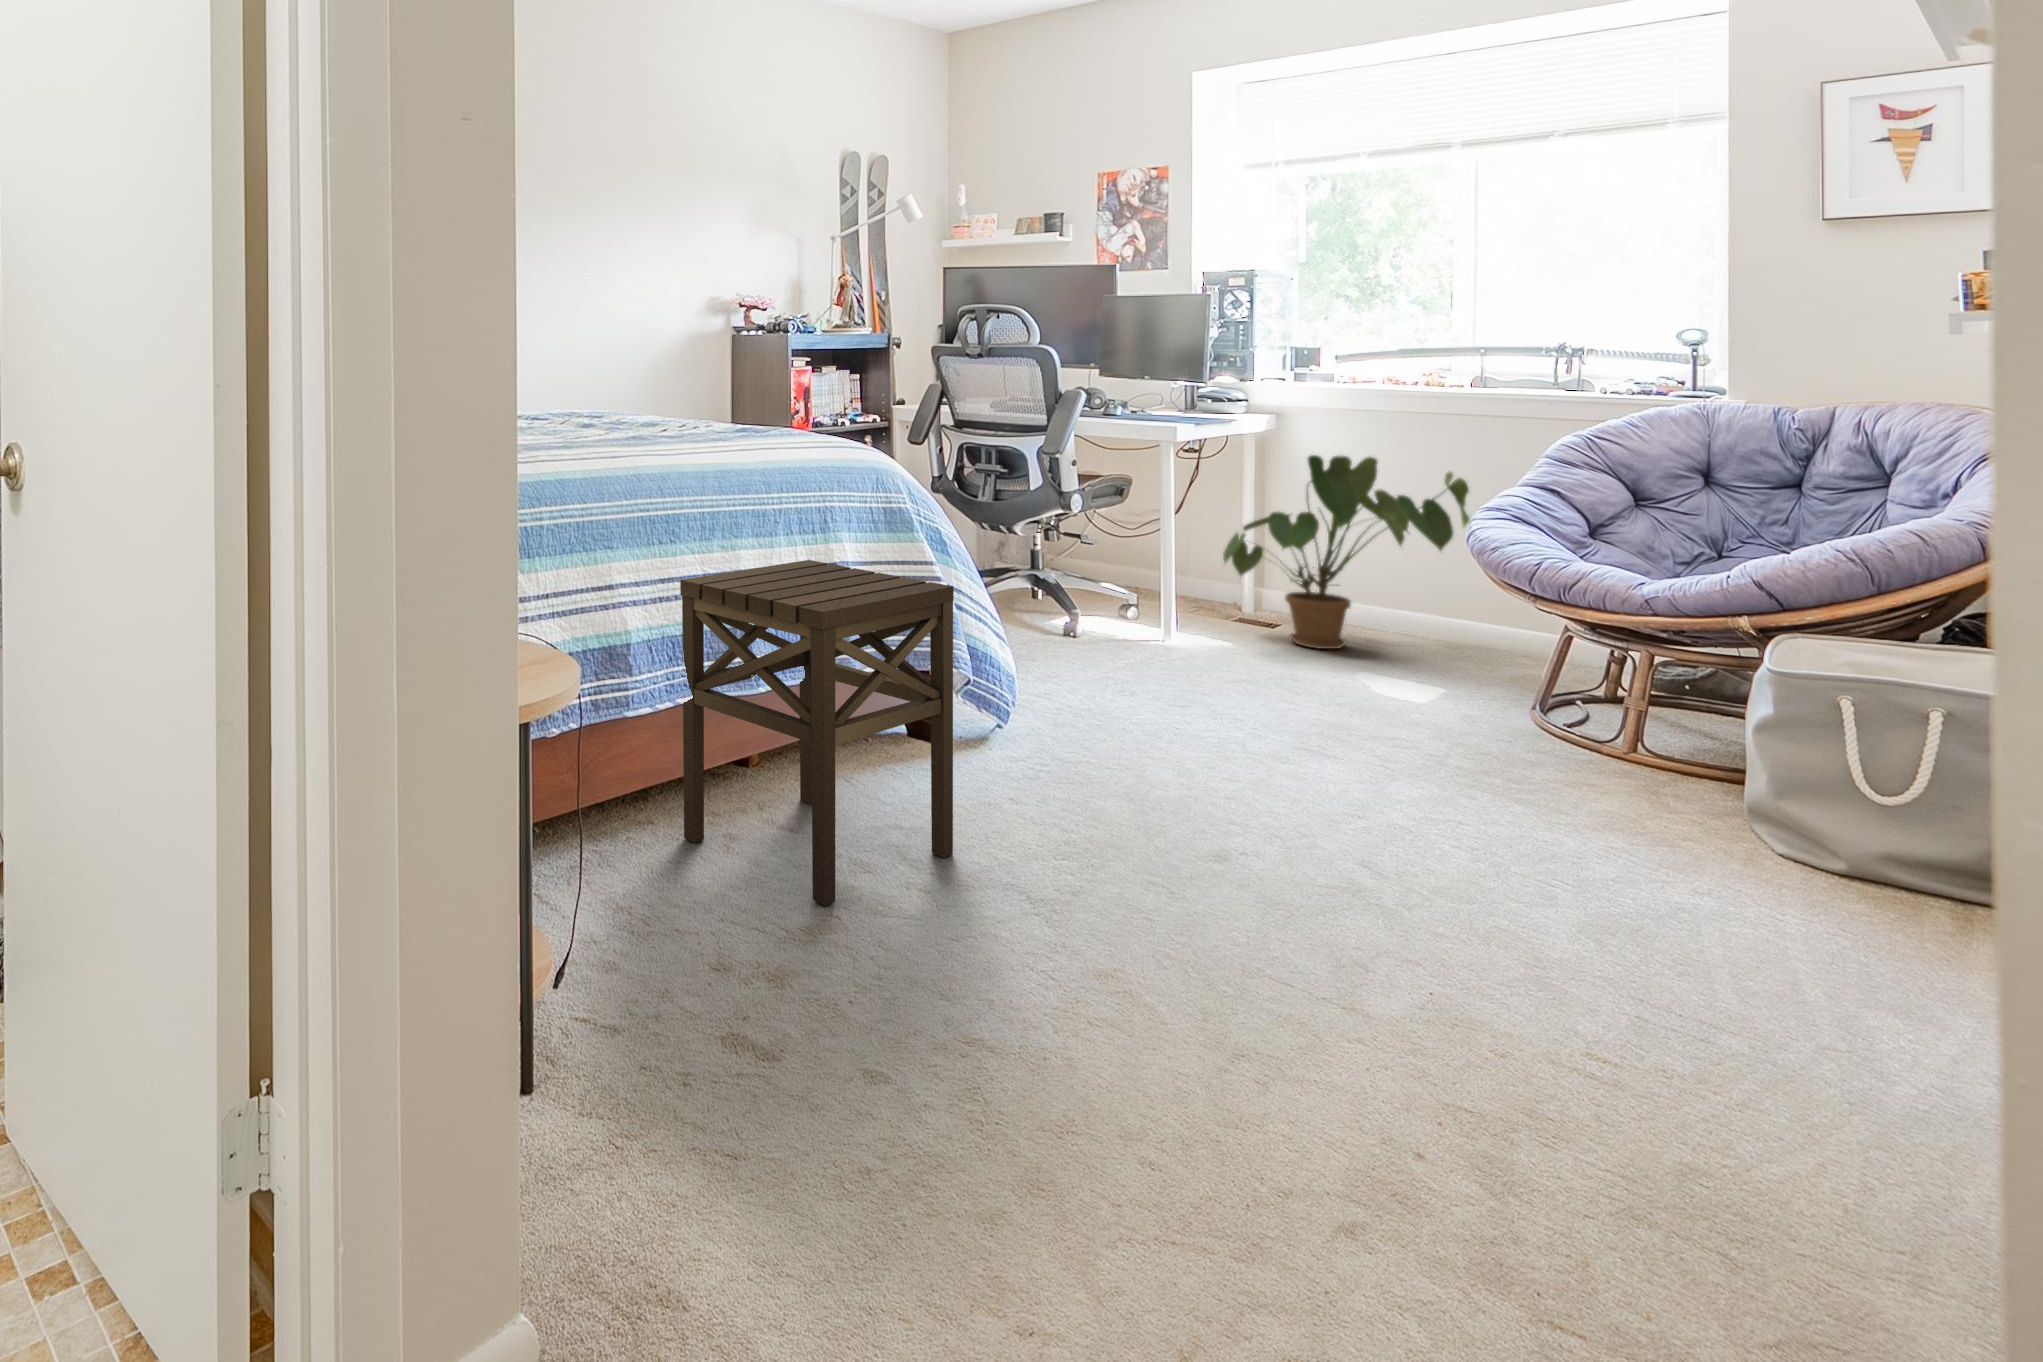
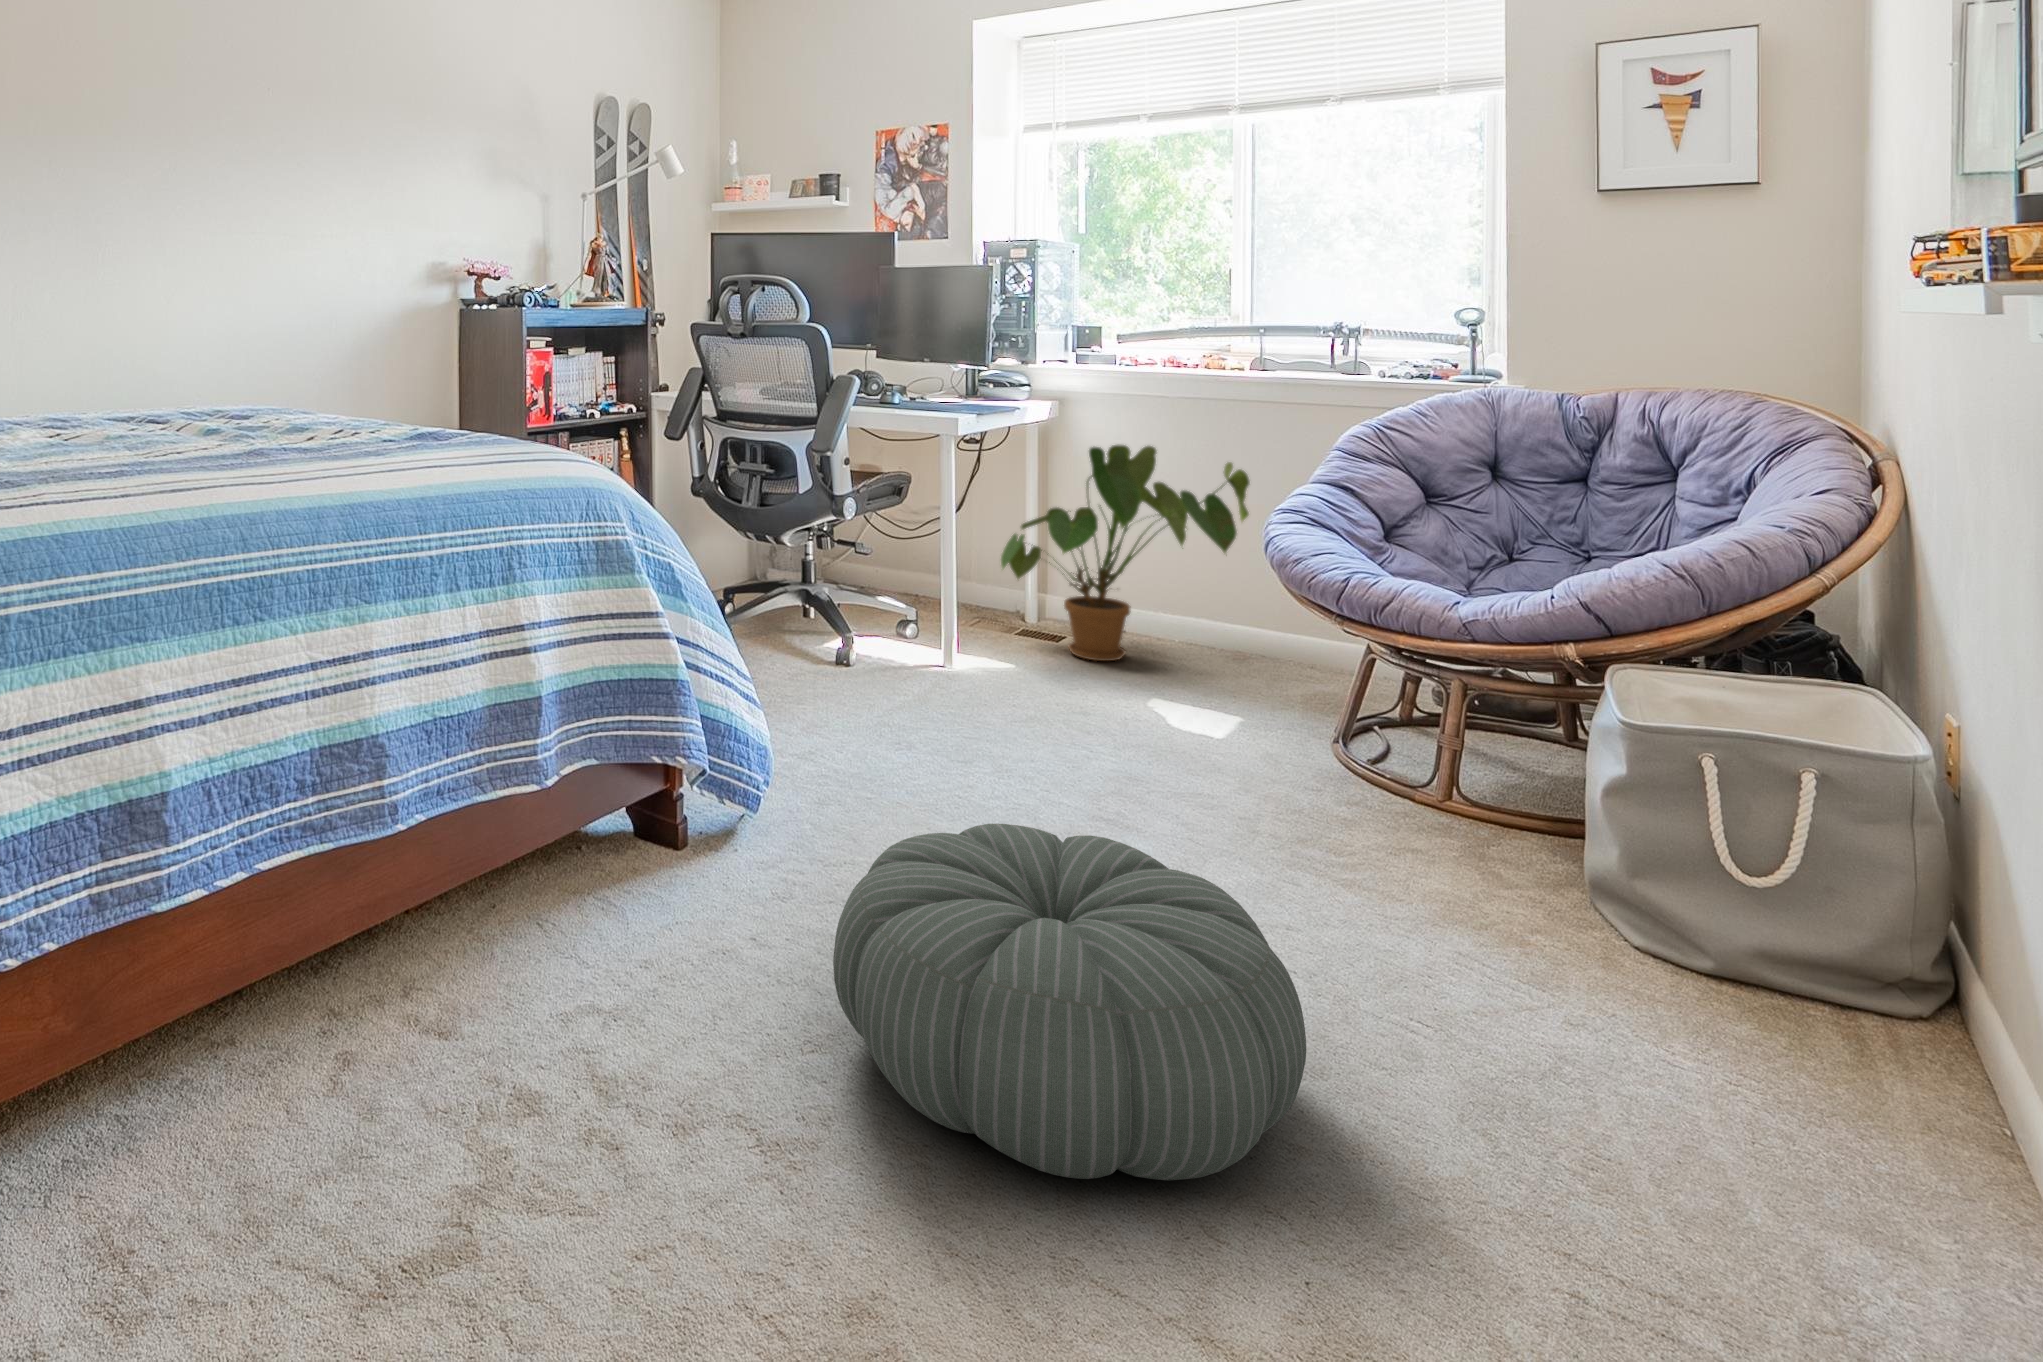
side table: present [680,560,954,906] -> none [265,628,658,1201]
pouf: none [1084,717,1449,934] -> present [833,824,1306,1180]

